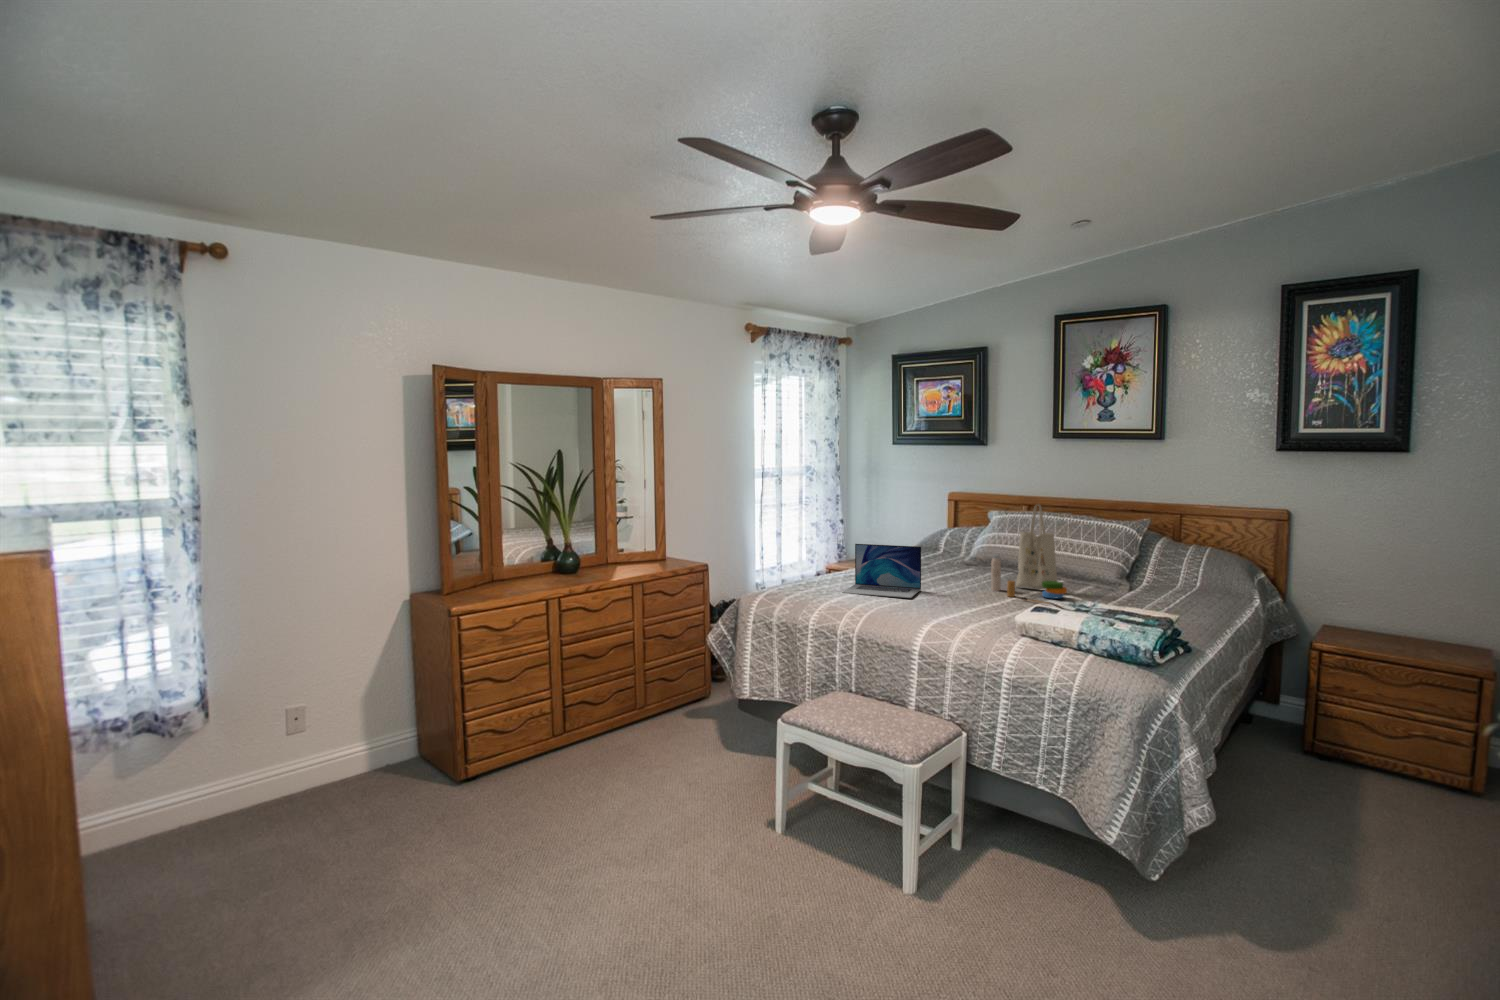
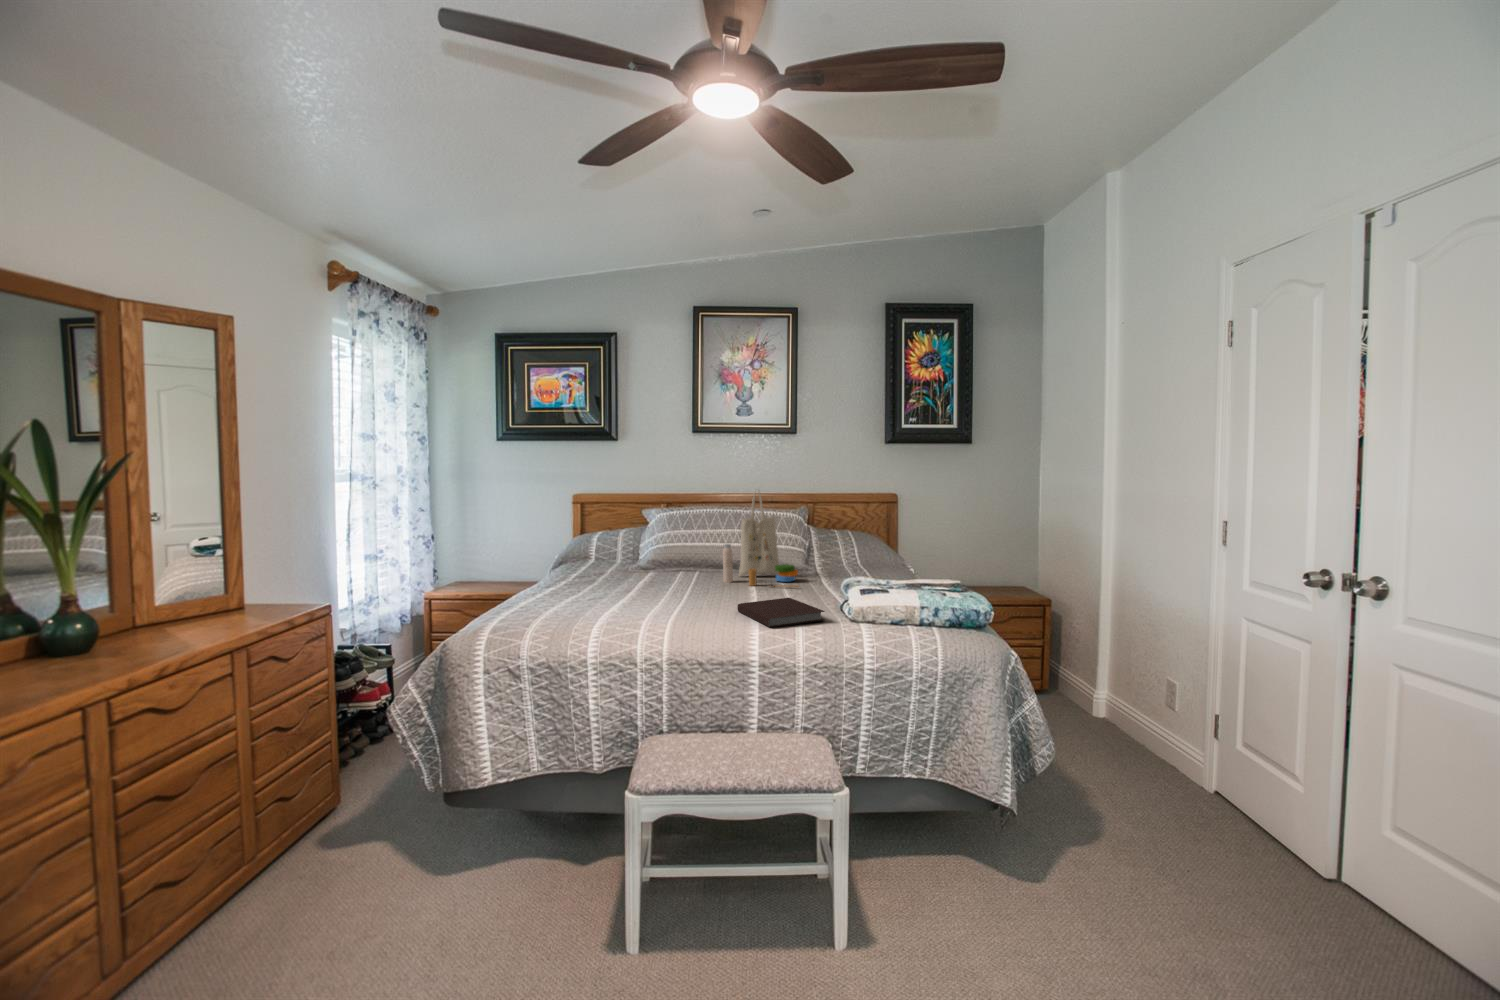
laptop: present [842,544,921,598] -> none [582,542,674,610]
notebook: none [945,607,1004,633] -> present [737,598,825,628]

